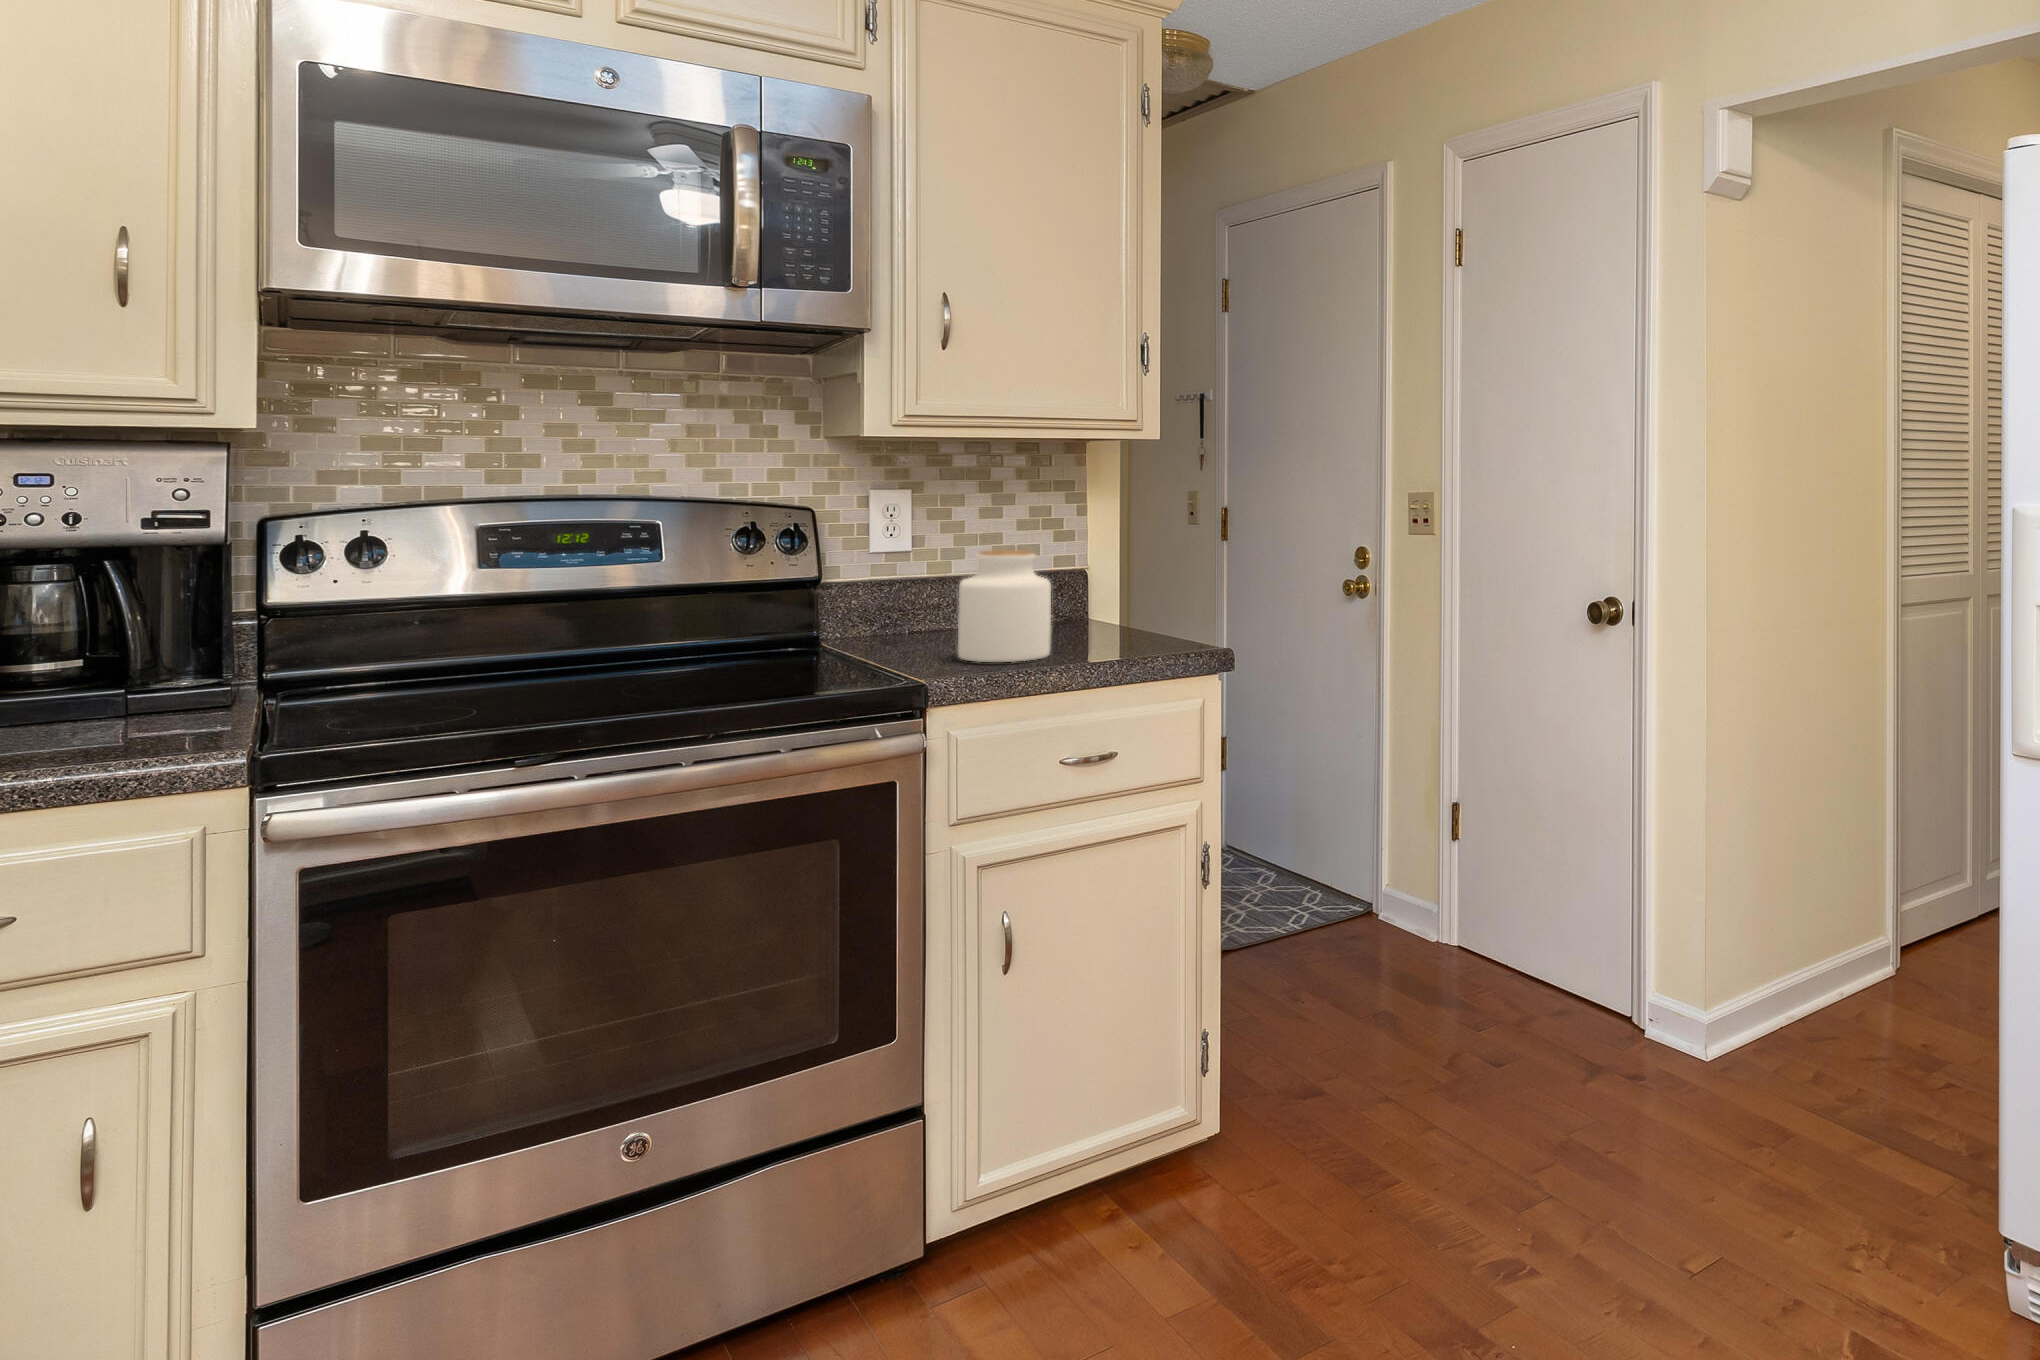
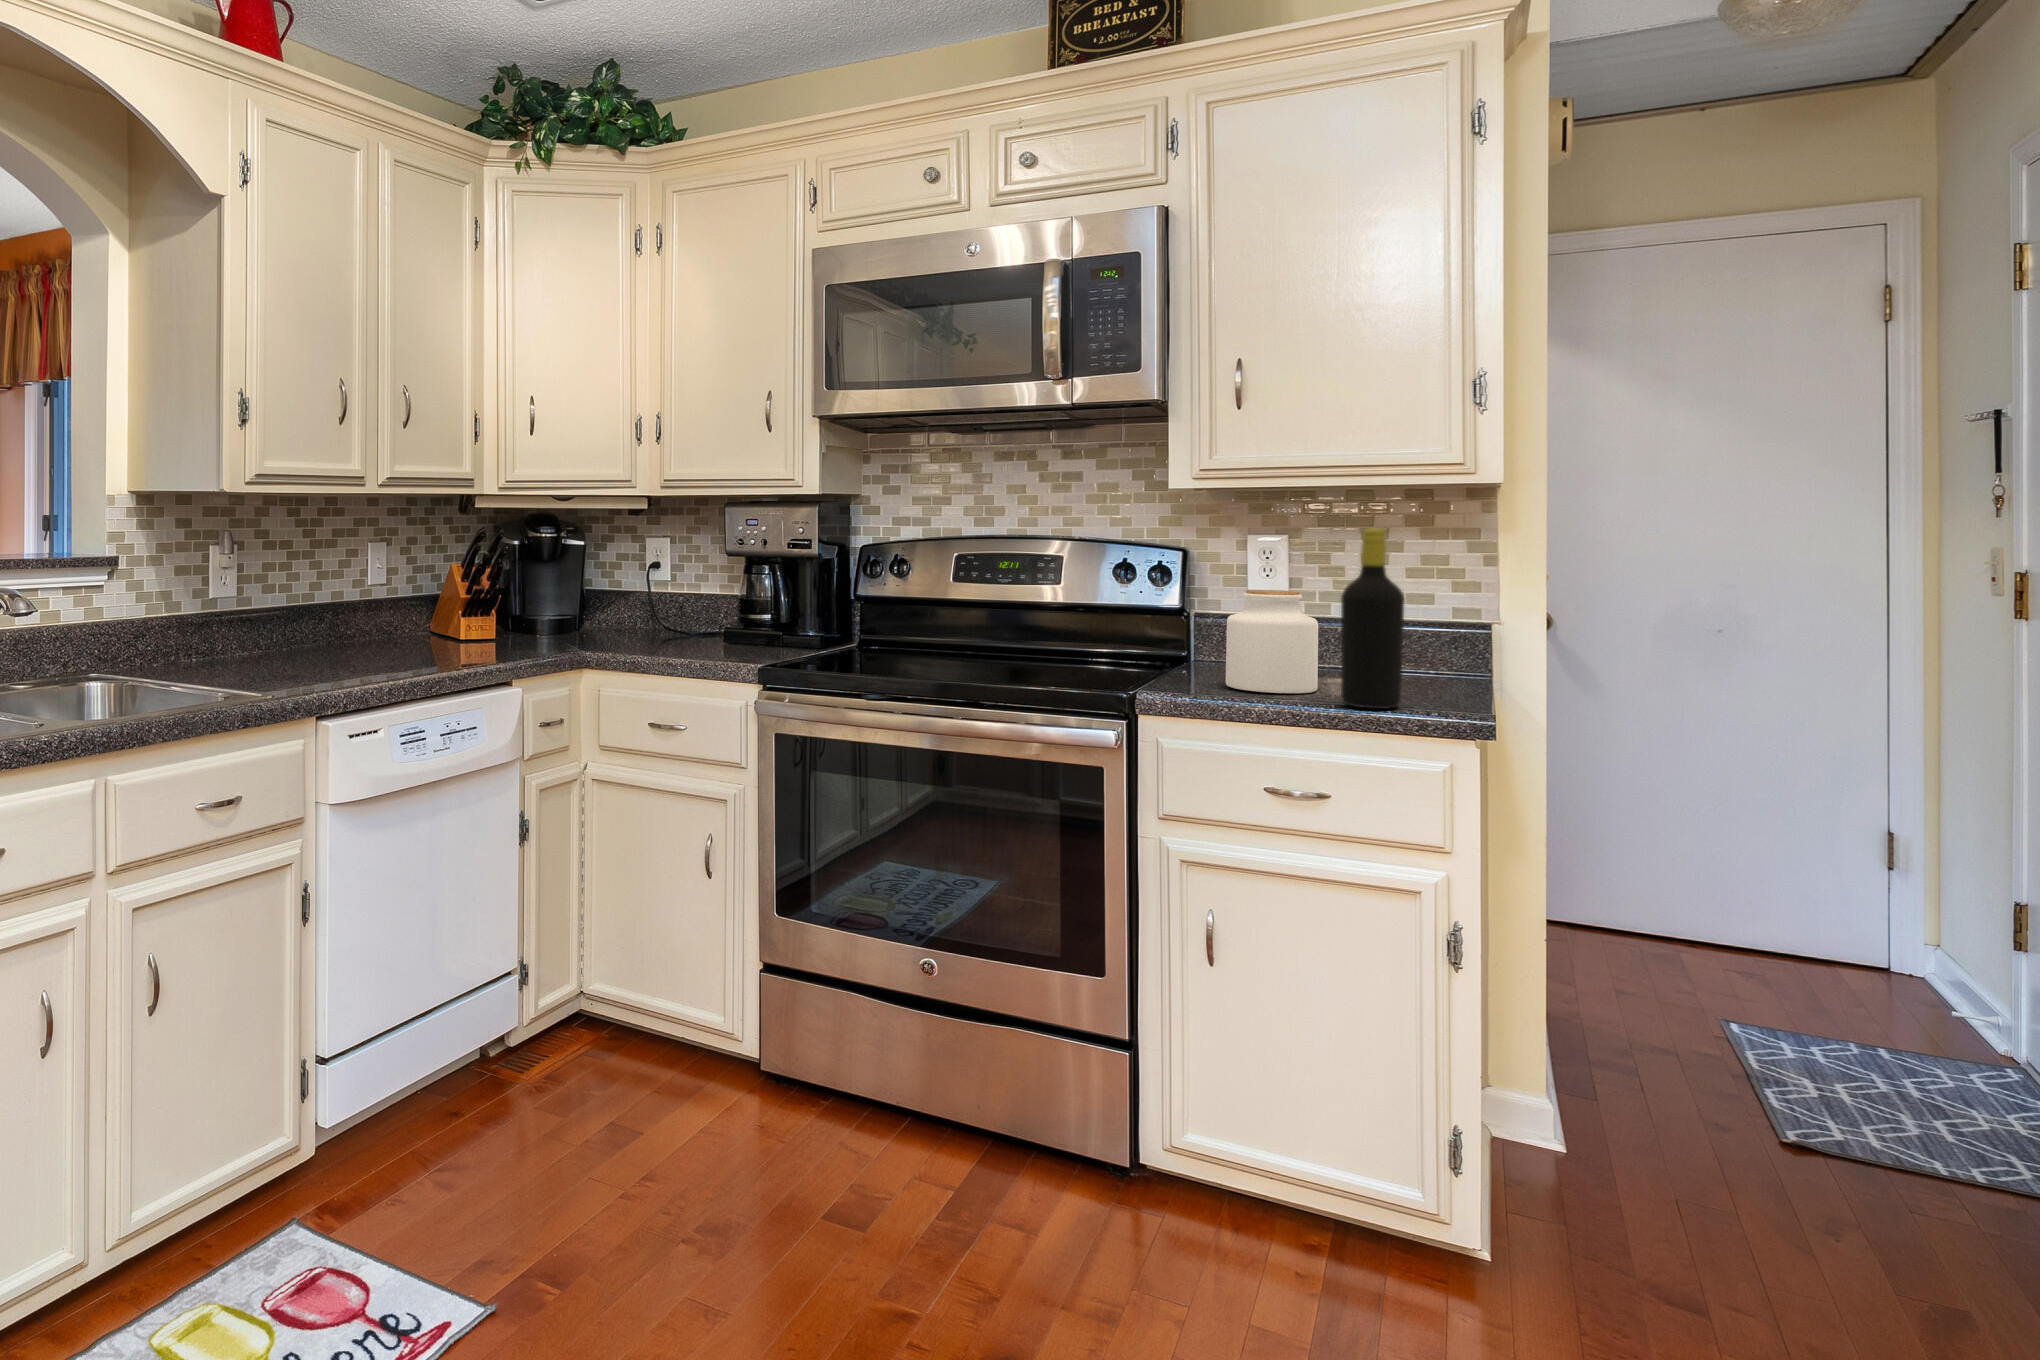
bottle: none [1113,484,1165,661] -> present [1341,529,1404,709]

